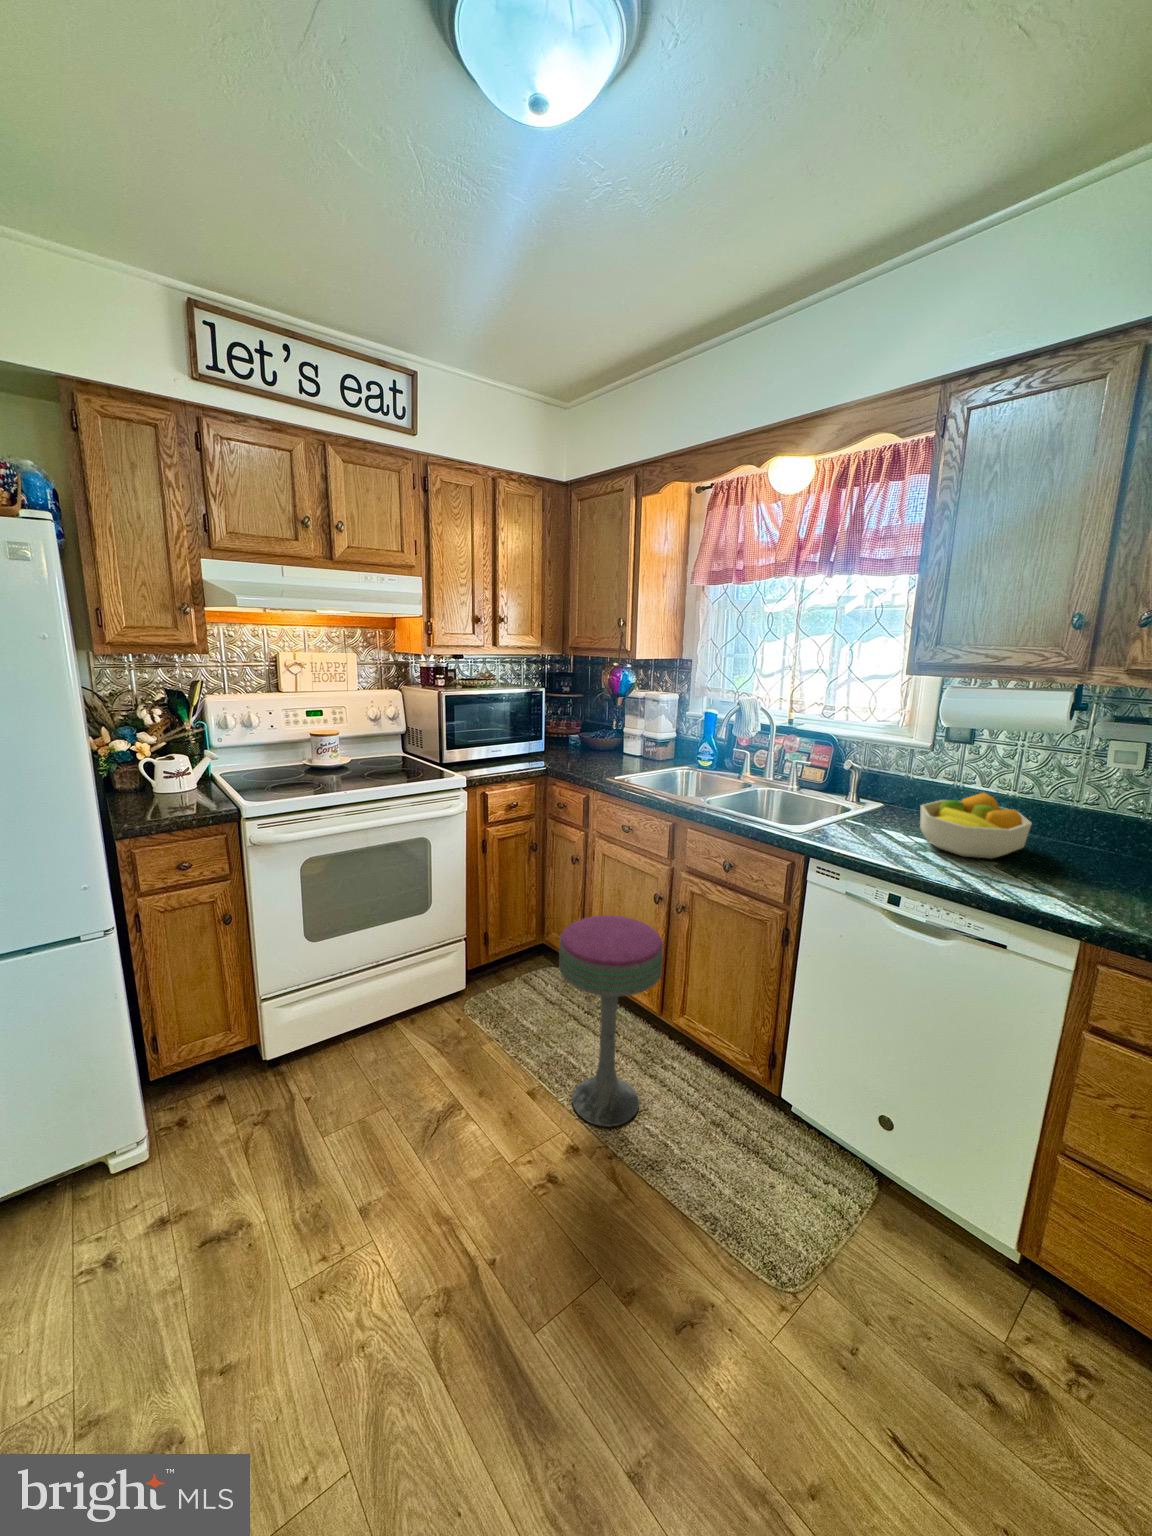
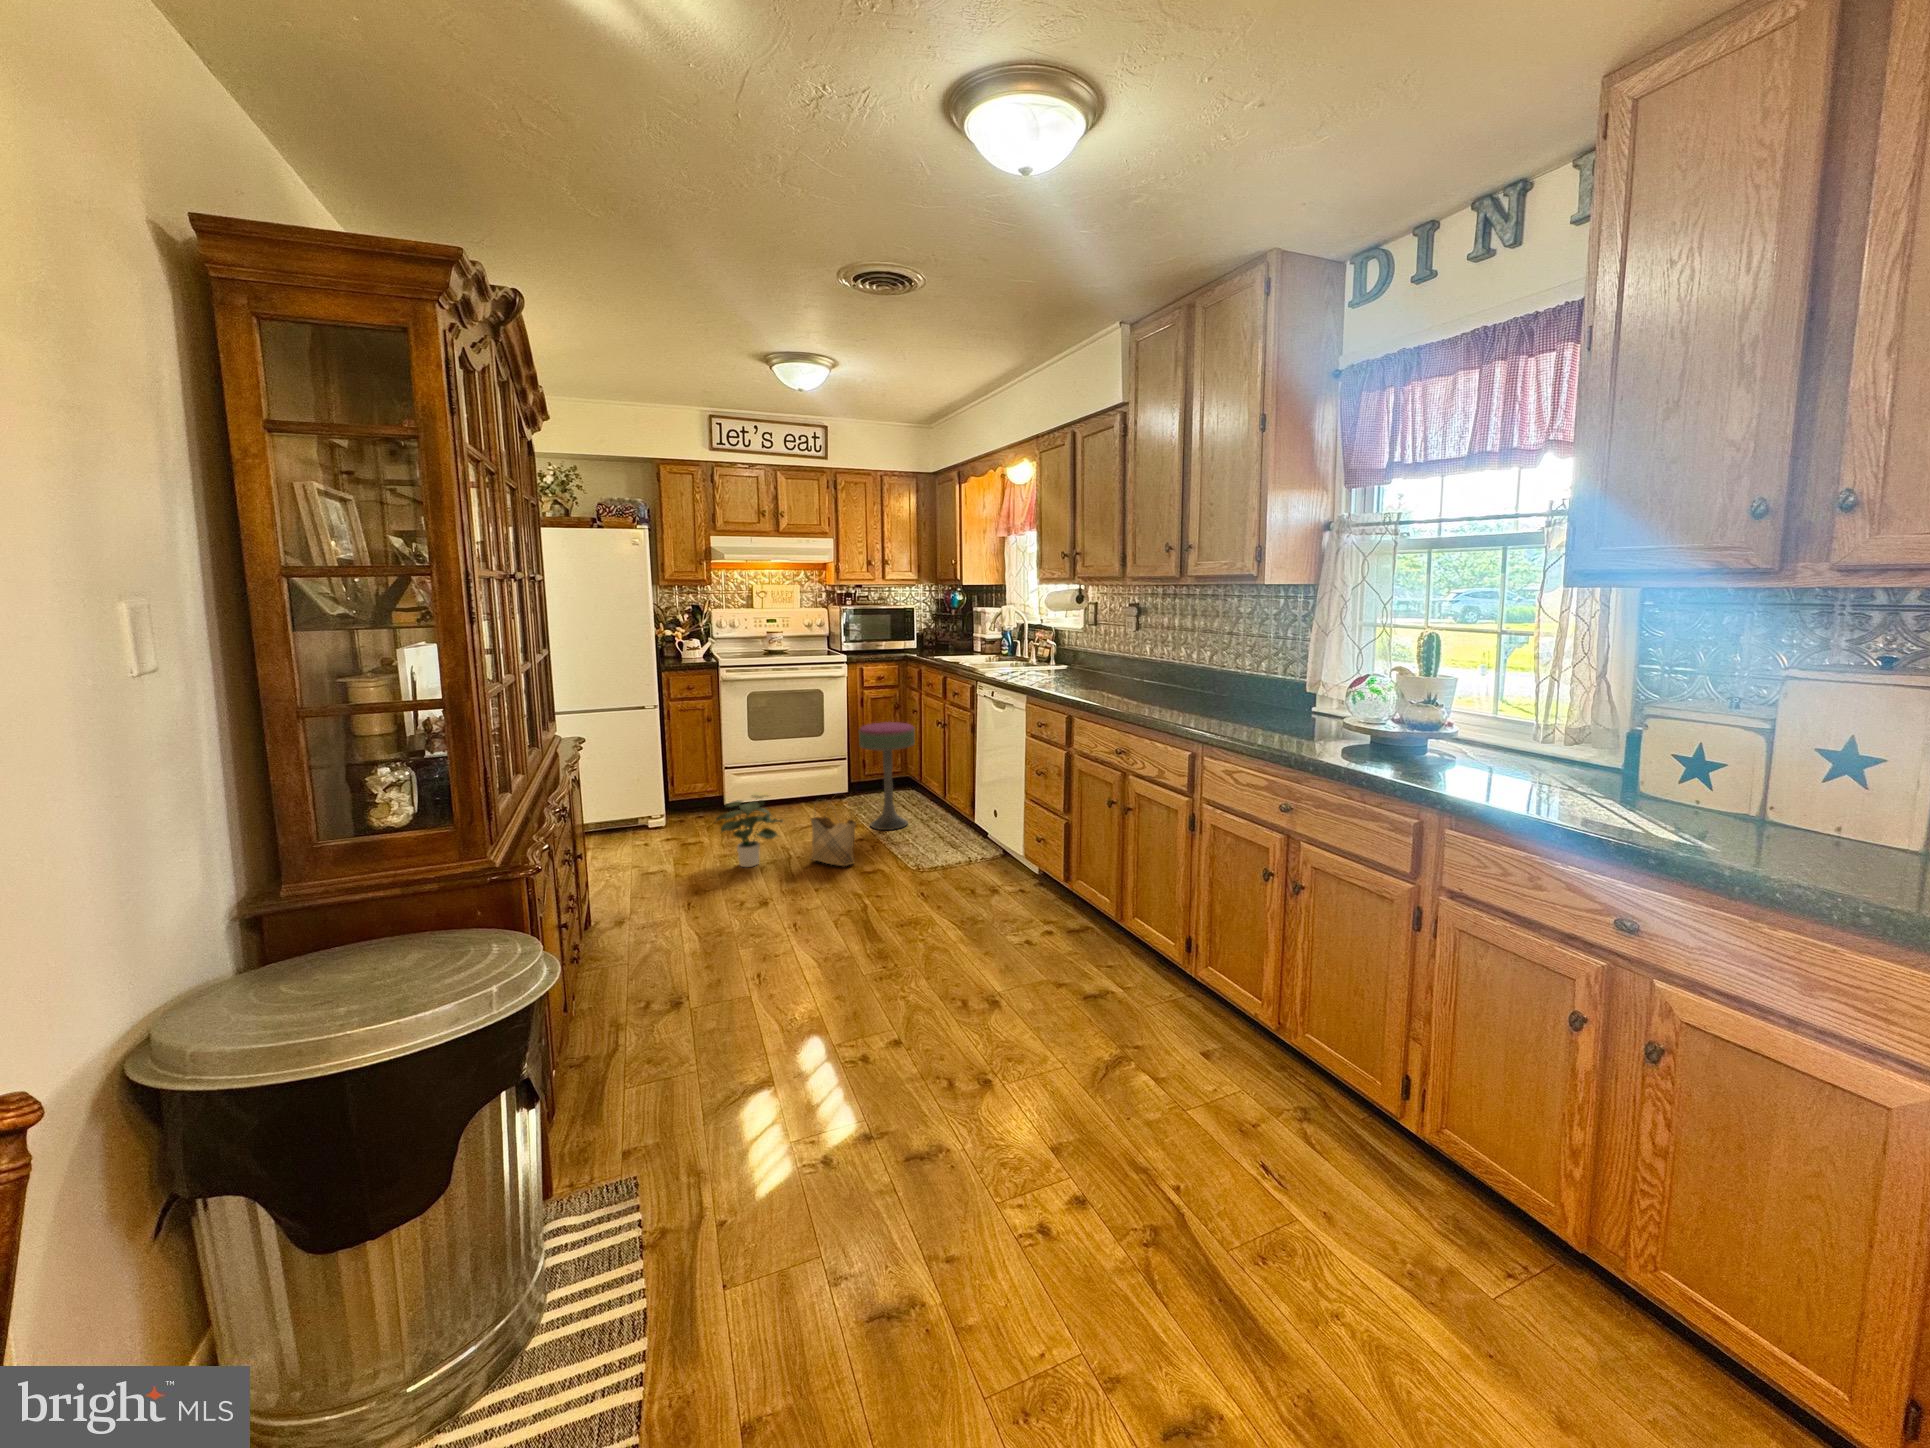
fruit bowl: present [920,793,1032,858] -> none [1019,645,1077,674]
woven basket: none [552,1154,670,1345] -> present [811,794,856,866]
potted plant: none [316,1189,496,1399] -> present [716,795,783,867]

